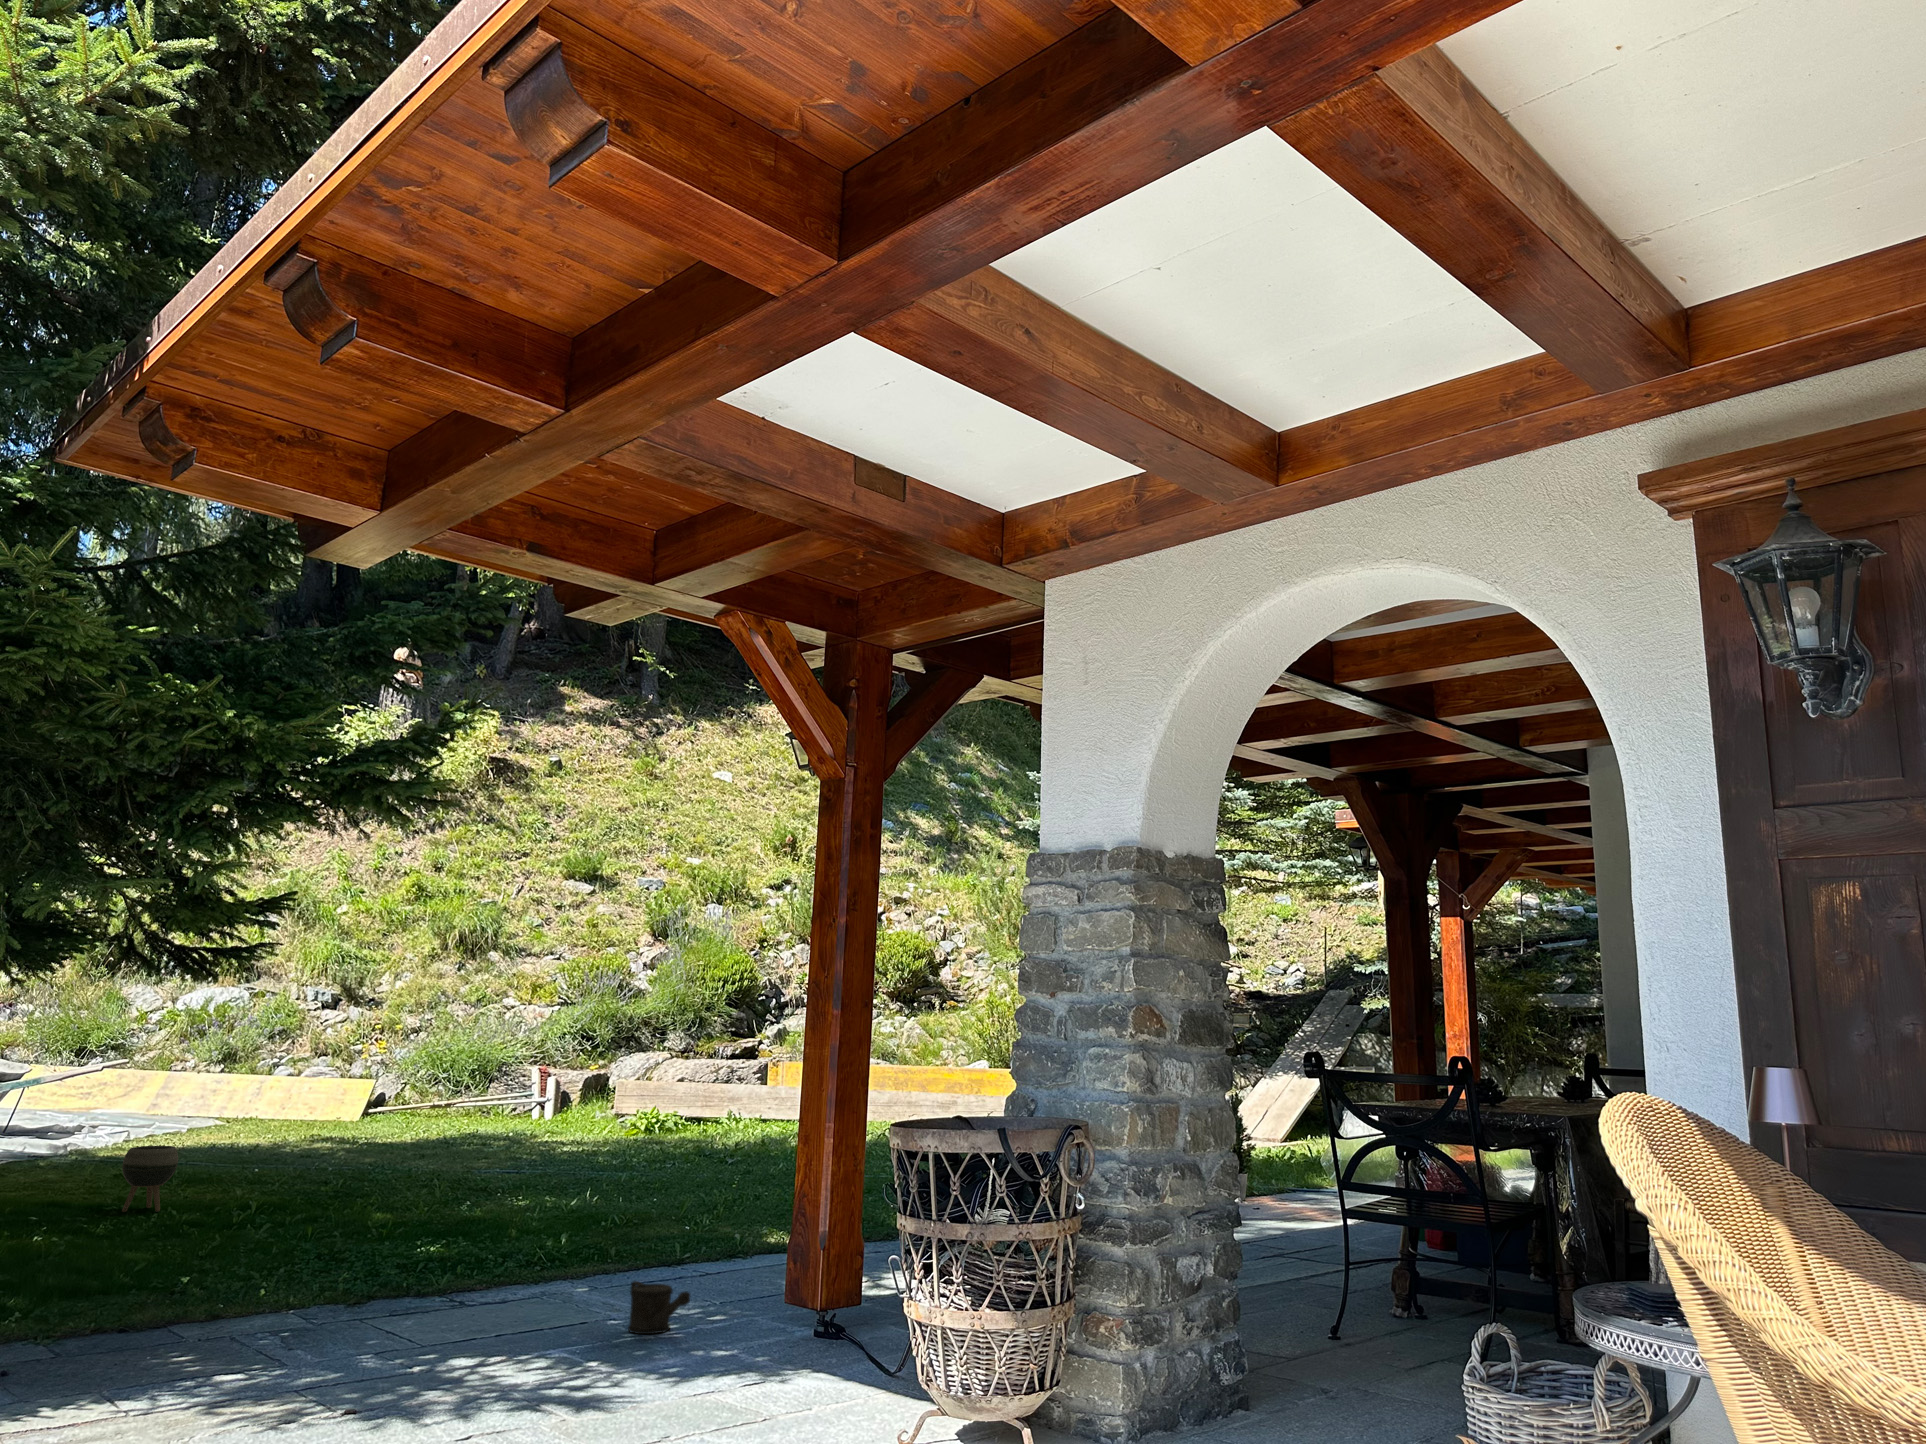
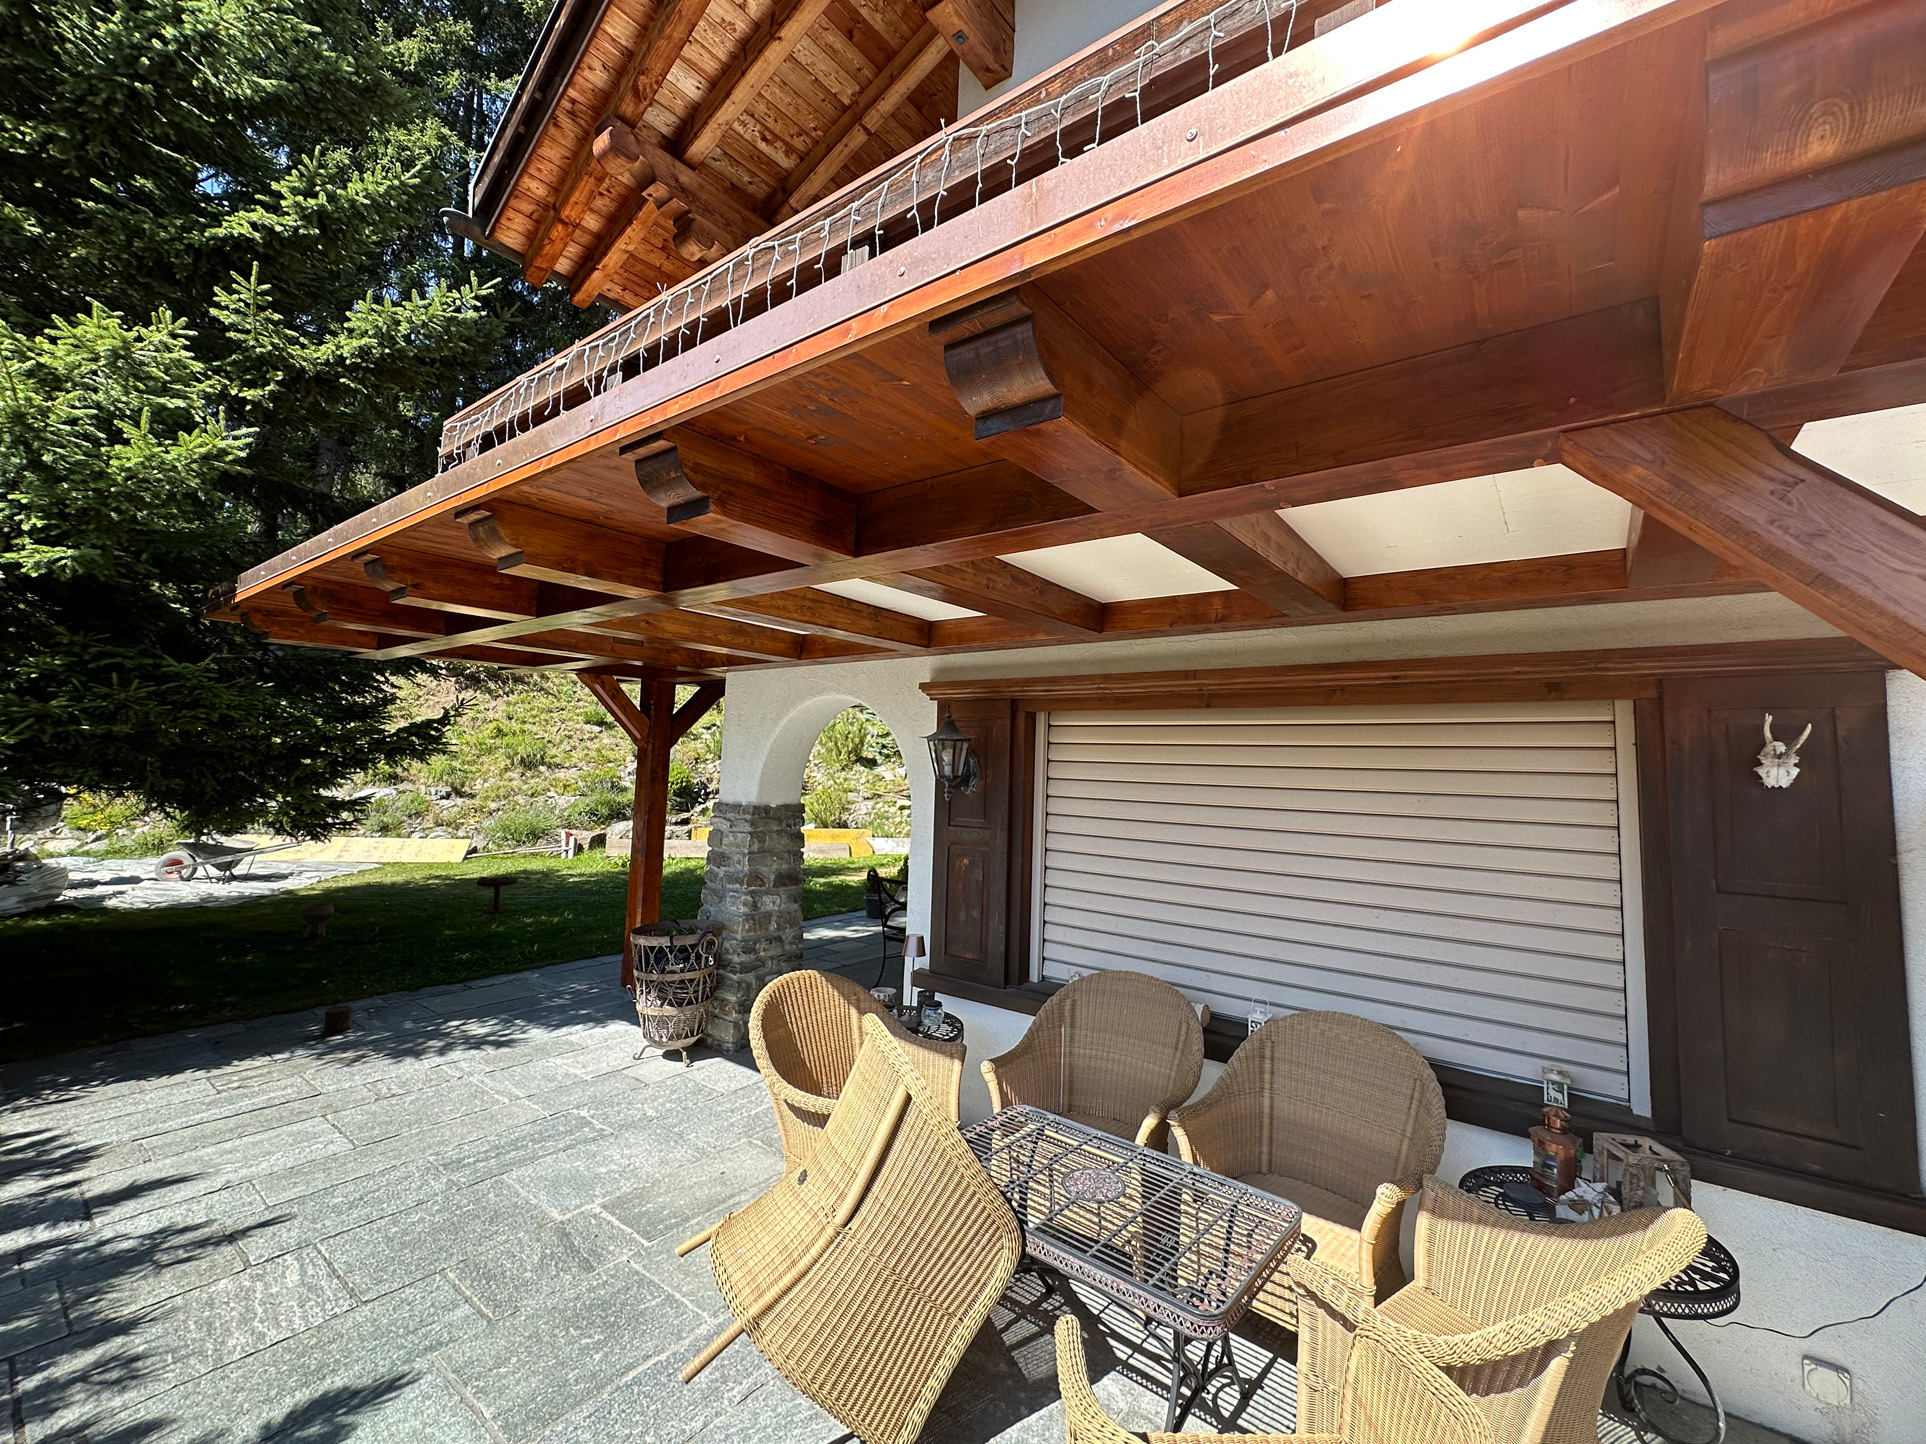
side table: none [449,1091,524,1232] -> present [477,877,518,915]
watering can: present [628,1281,690,1334] -> present [323,1005,352,1033]

